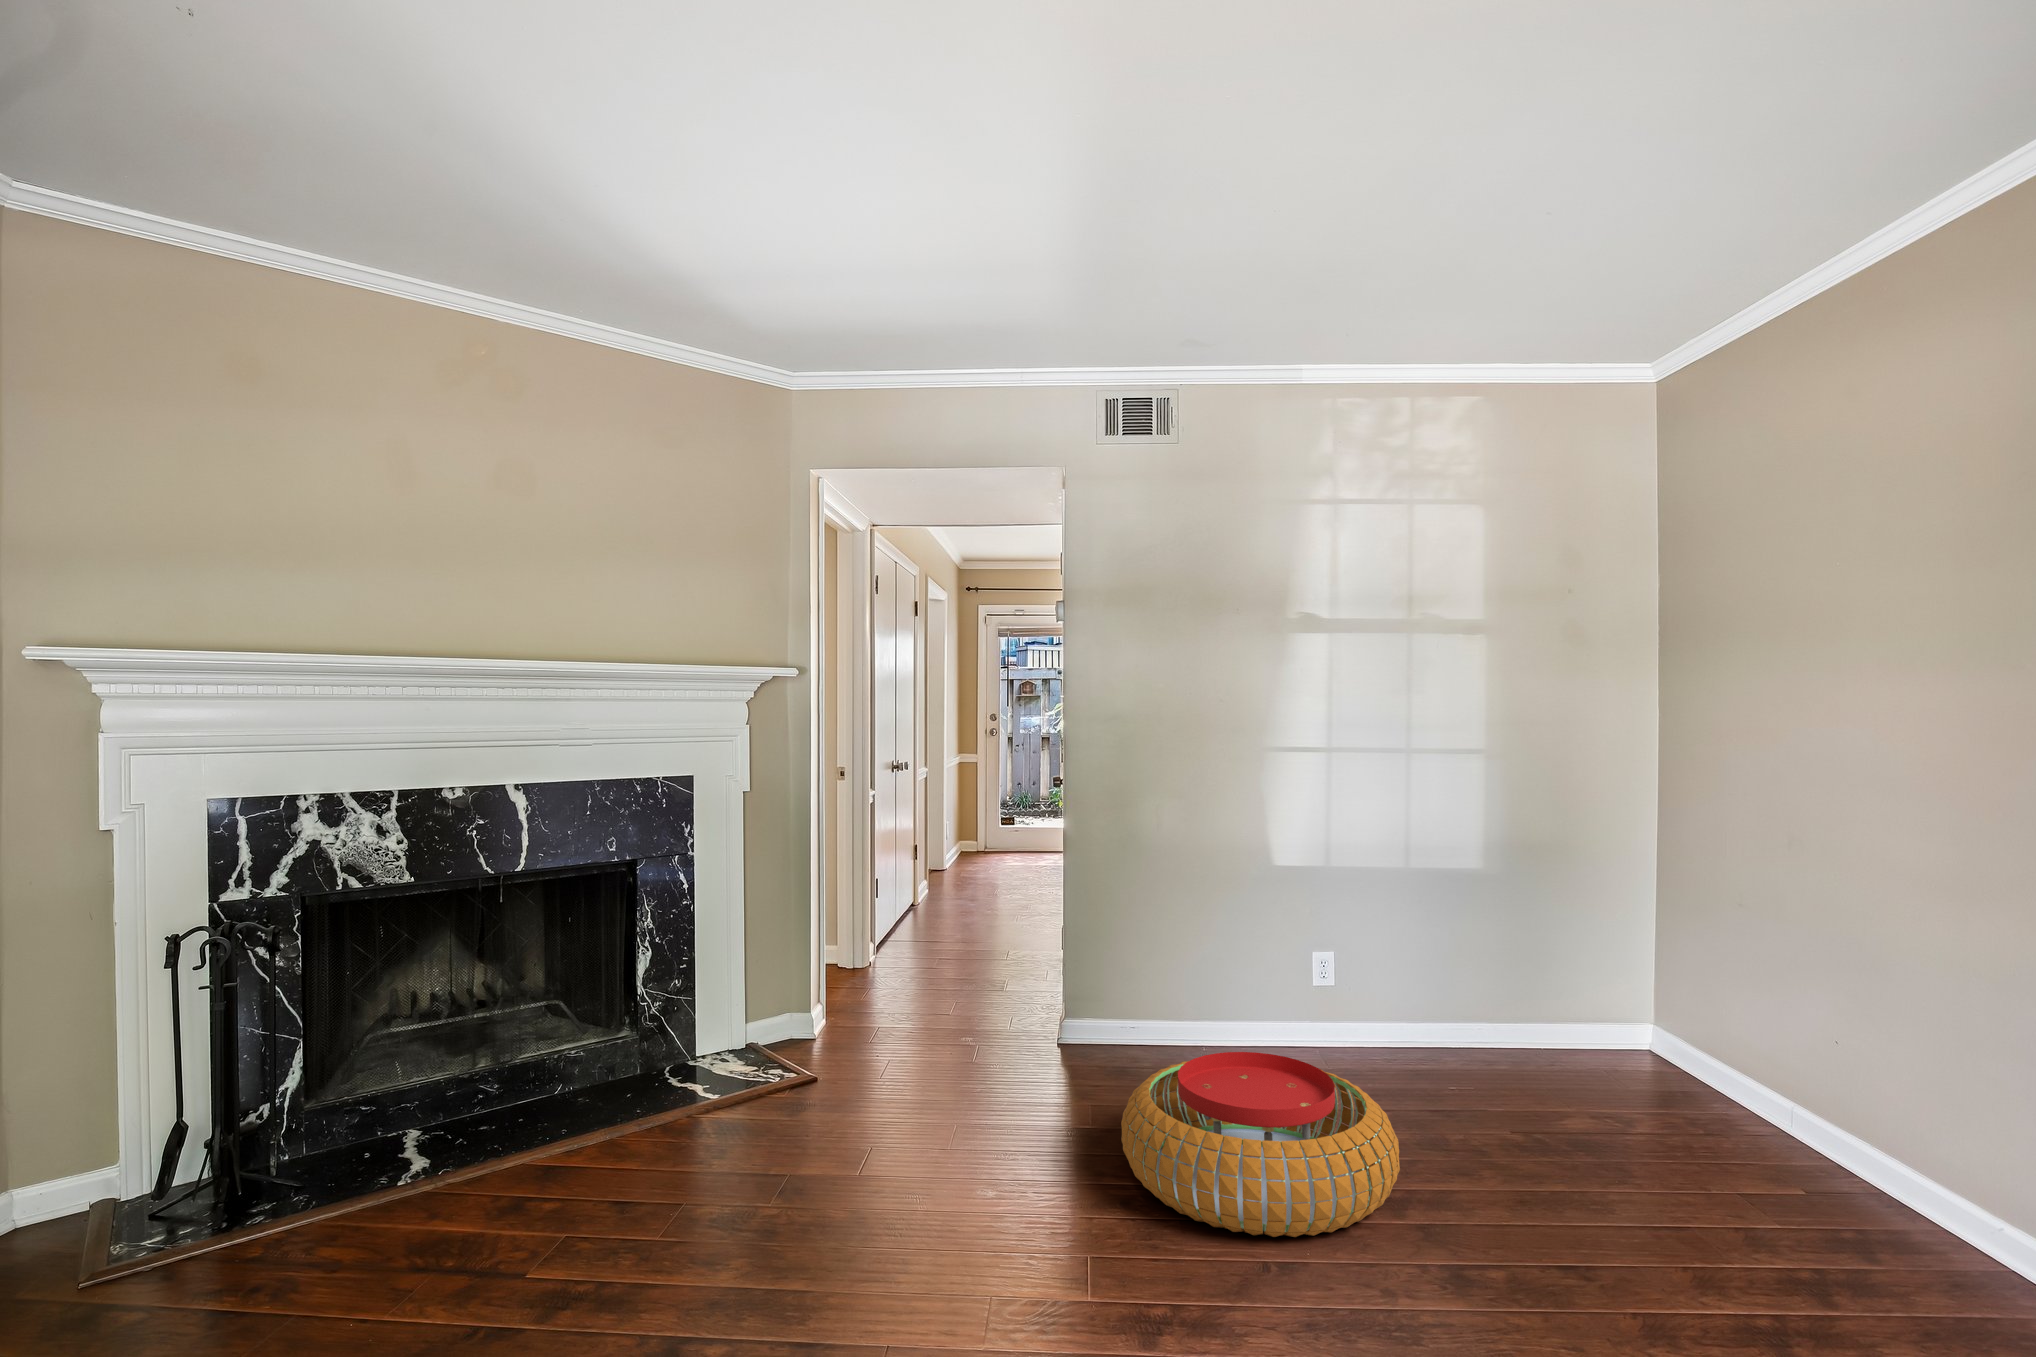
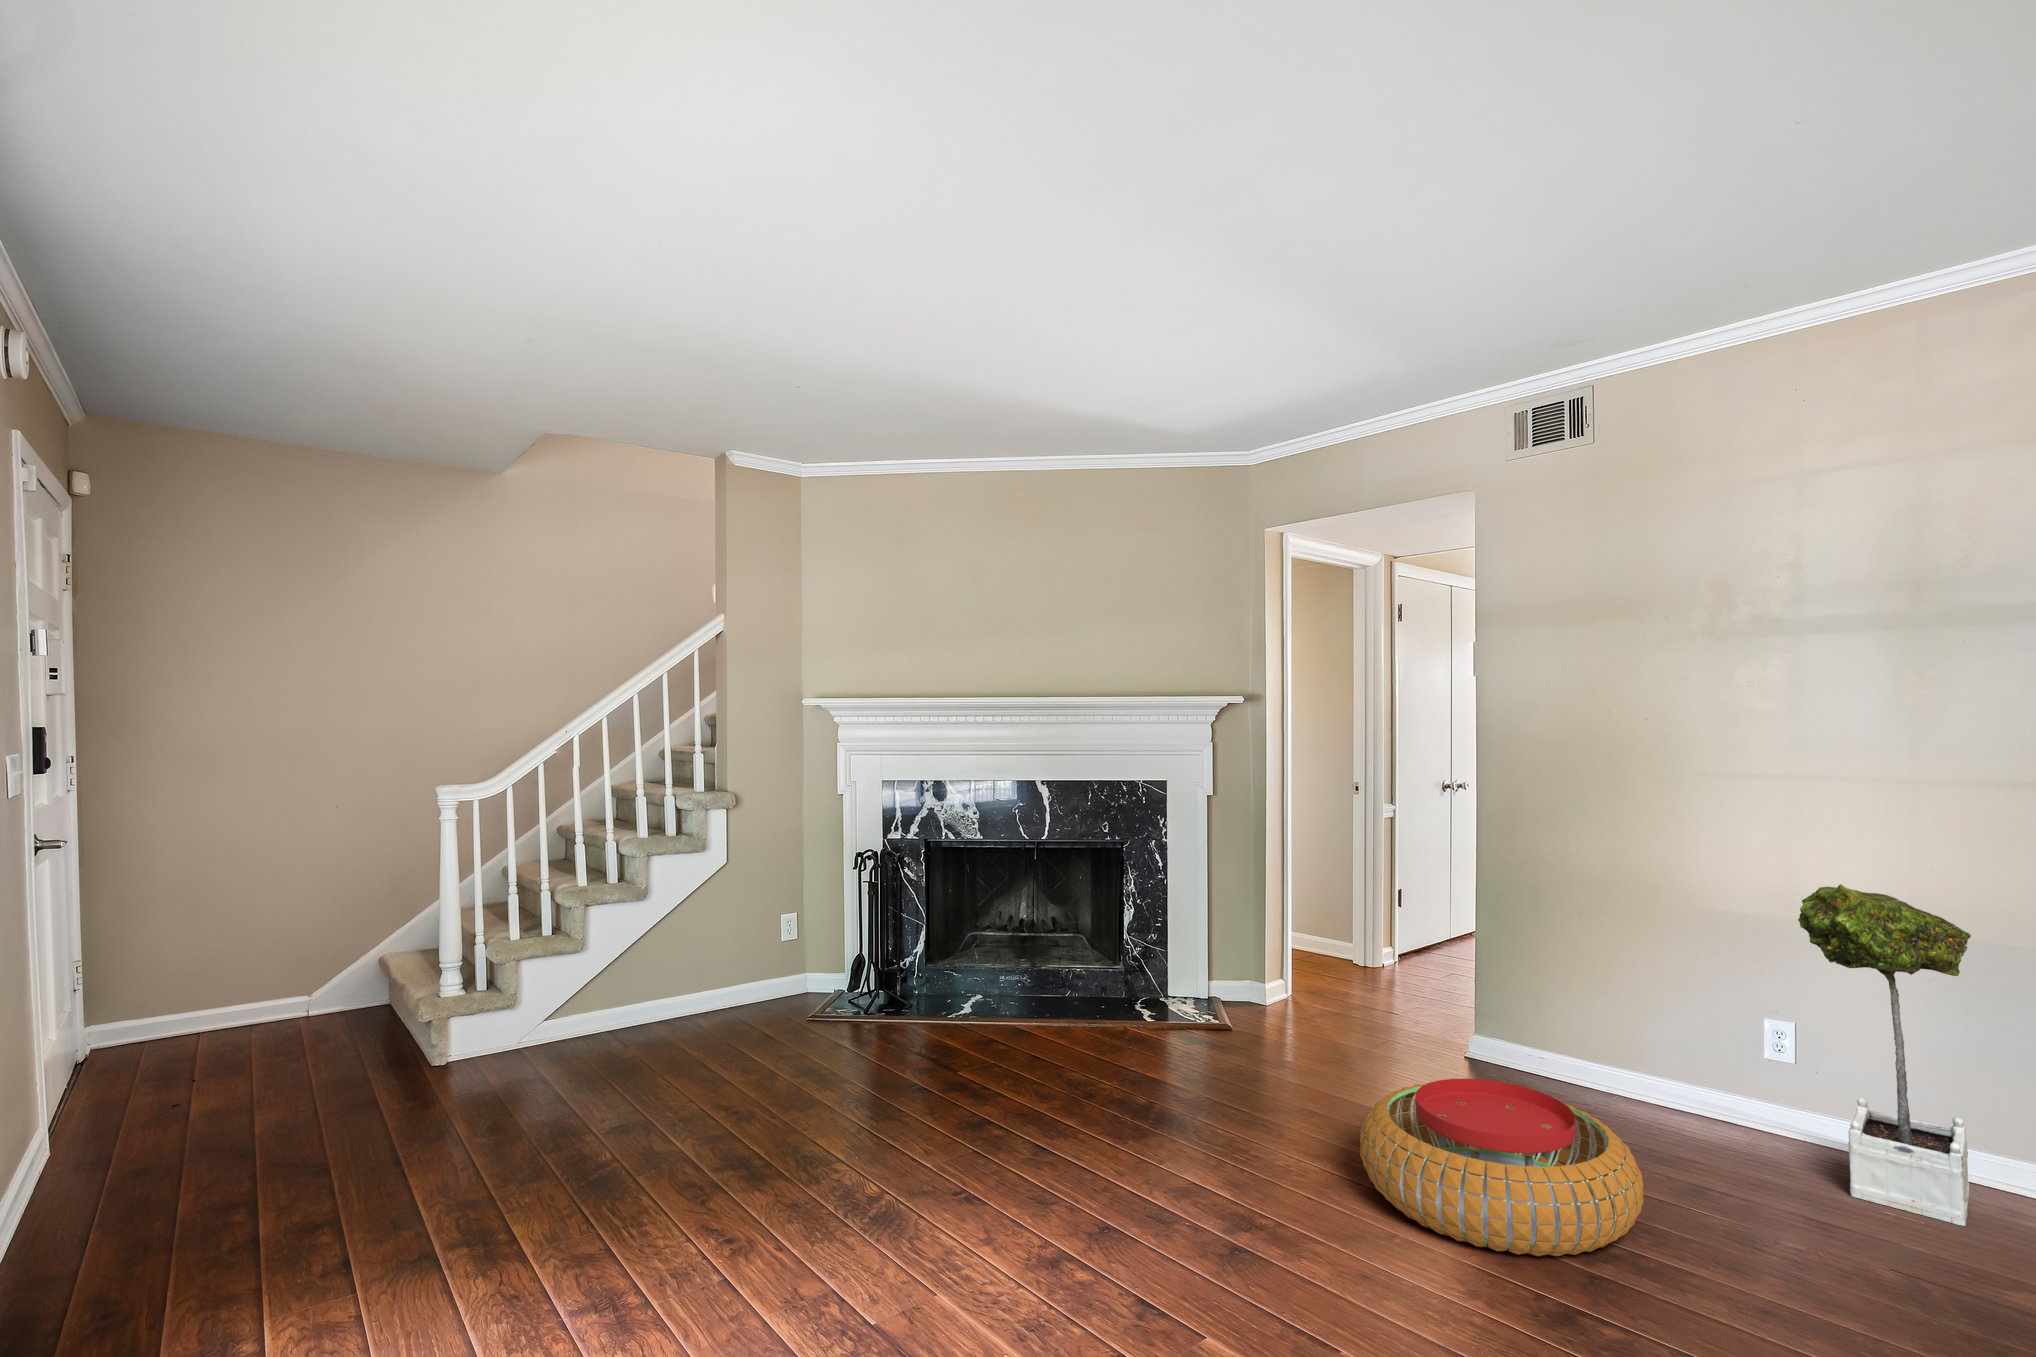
potted tree: none [1361,819,1483,1076] -> present [1798,884,1971,1226]

